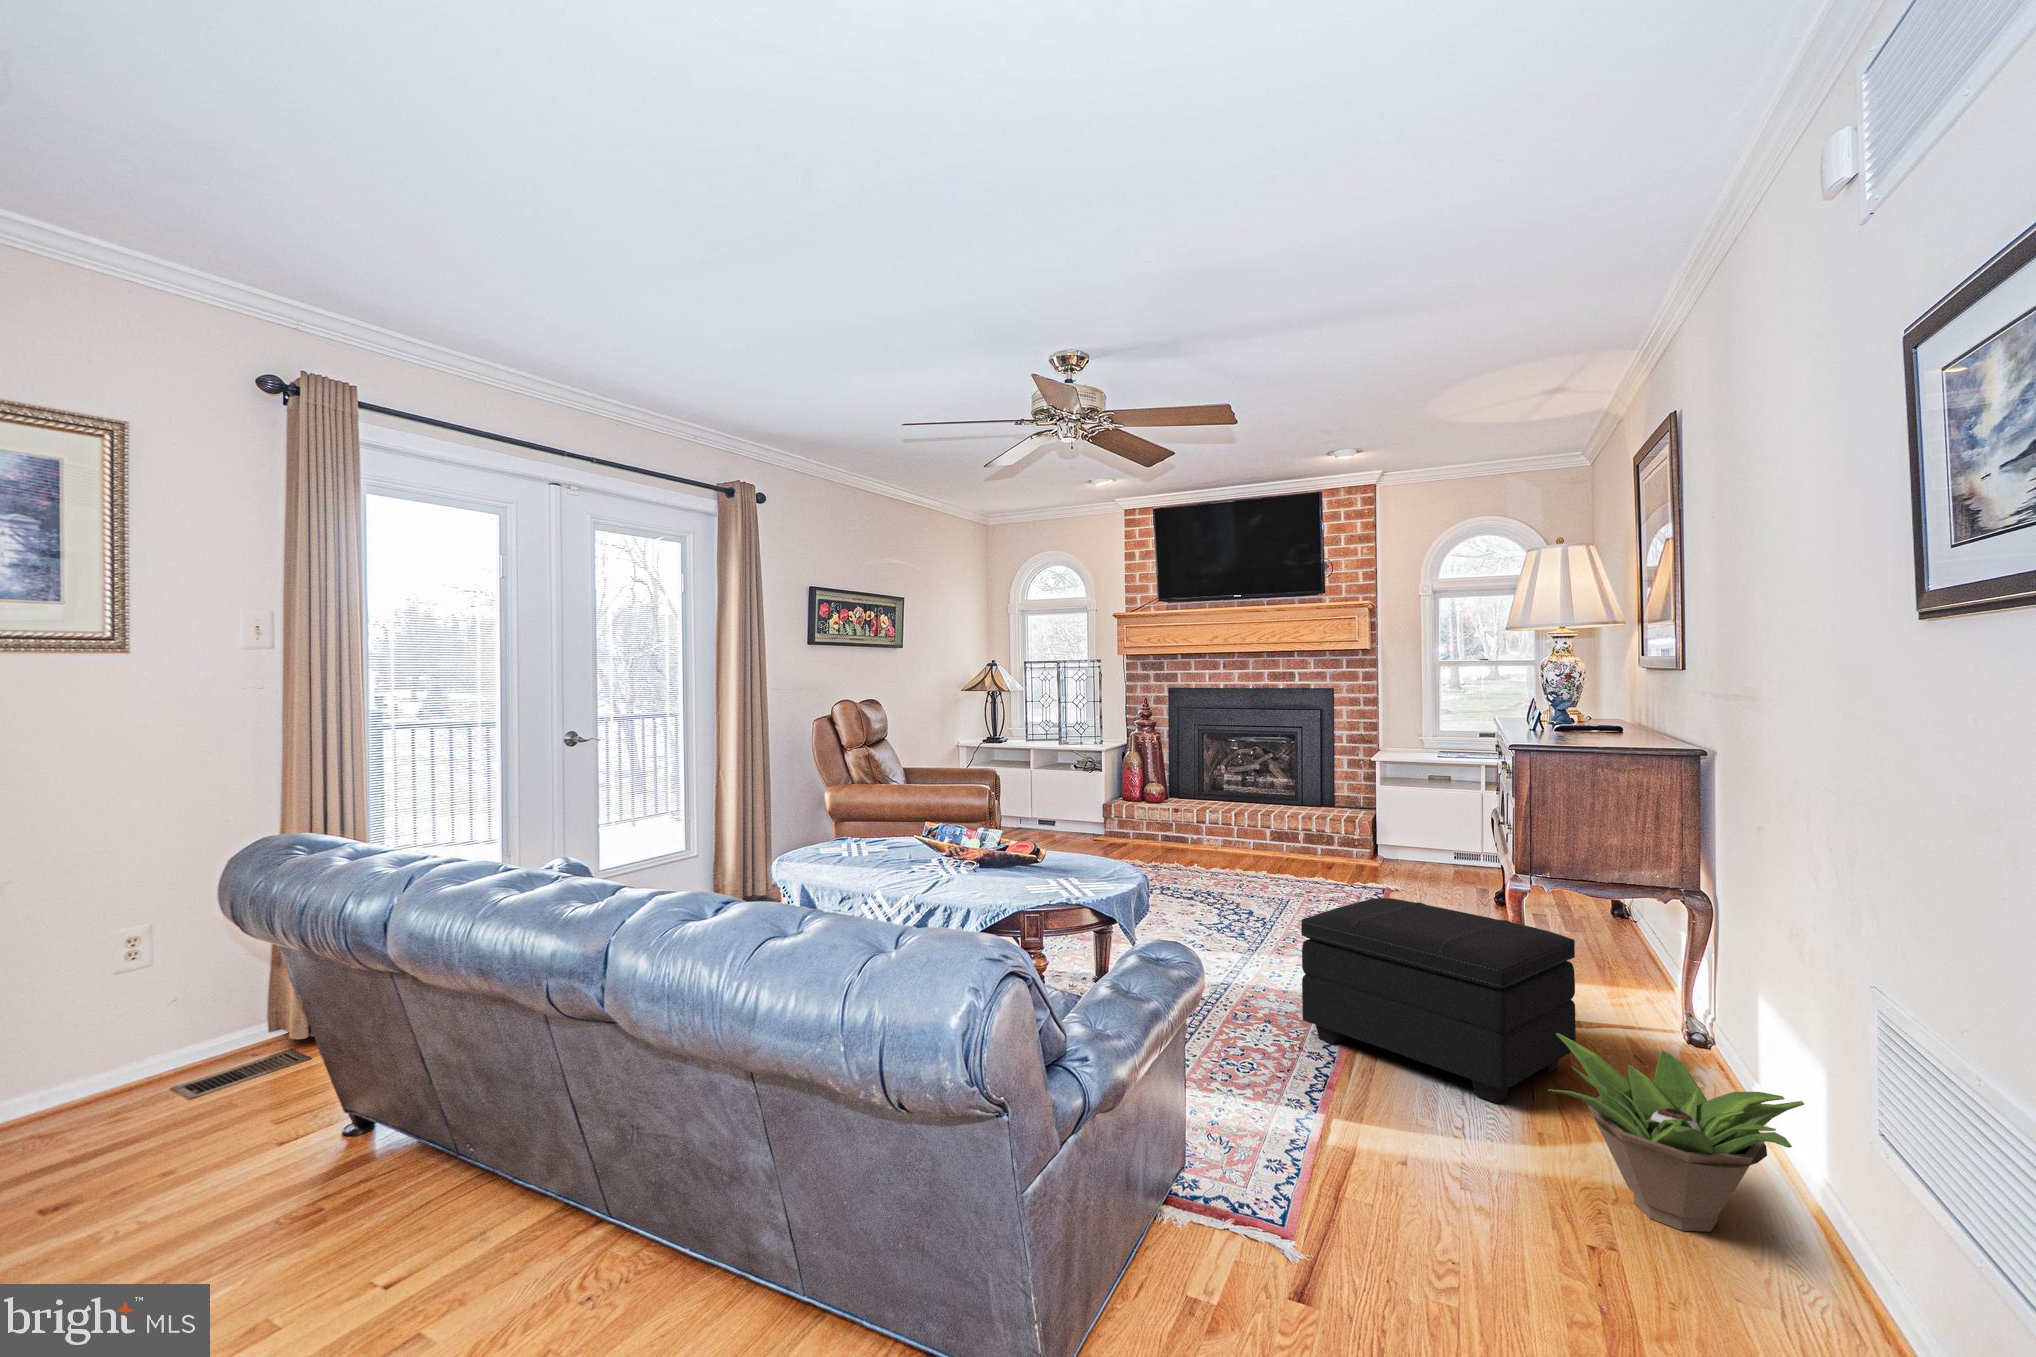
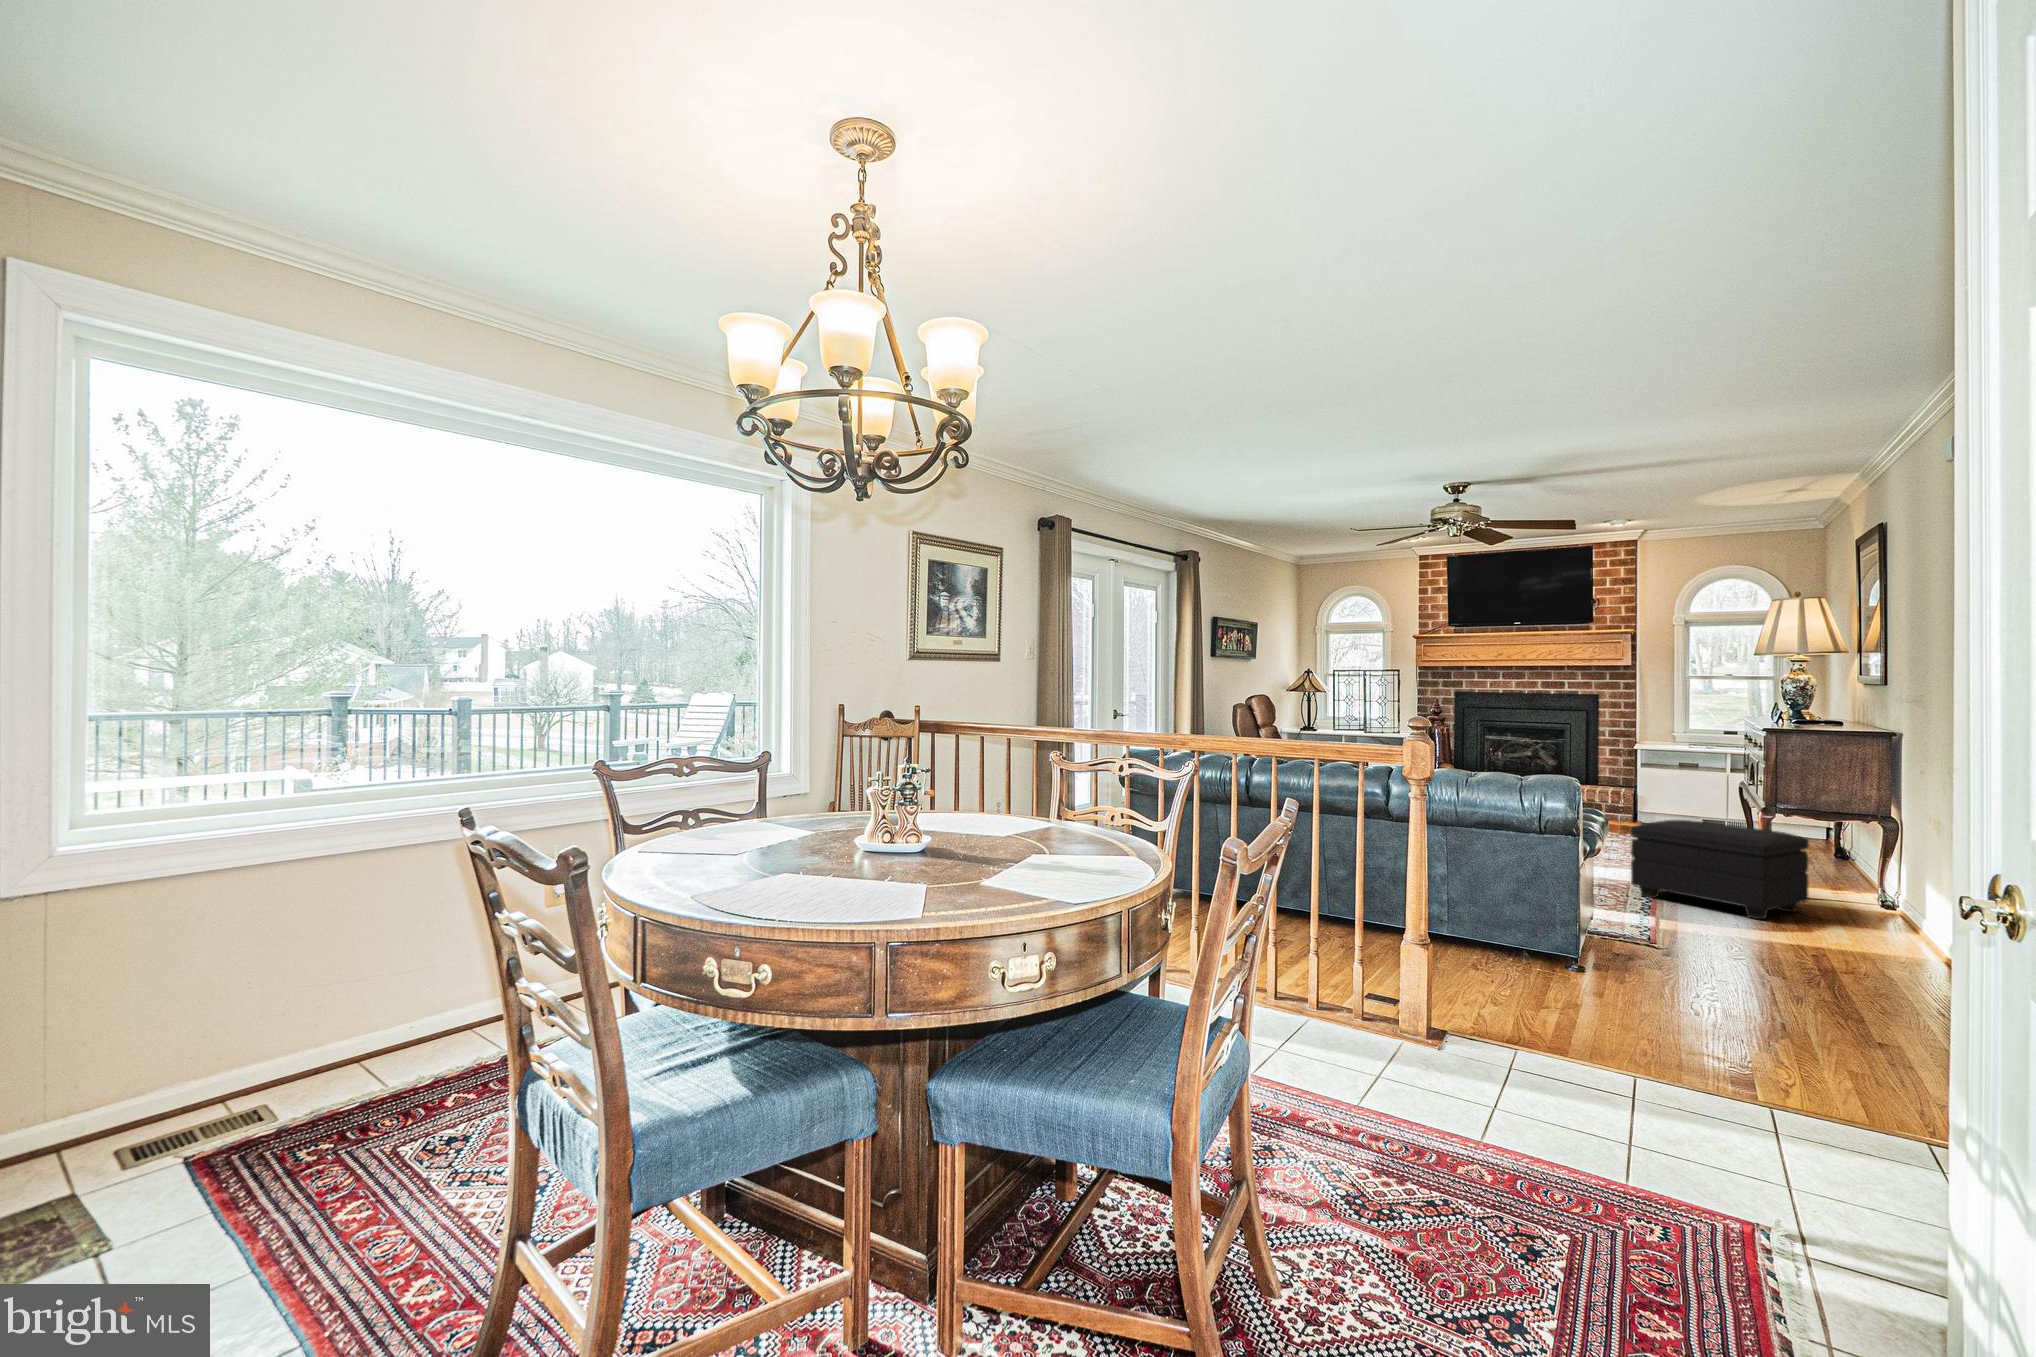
decorative plant: present [1548,1033,1804,1232] -> none [1795,873,1937,956]

